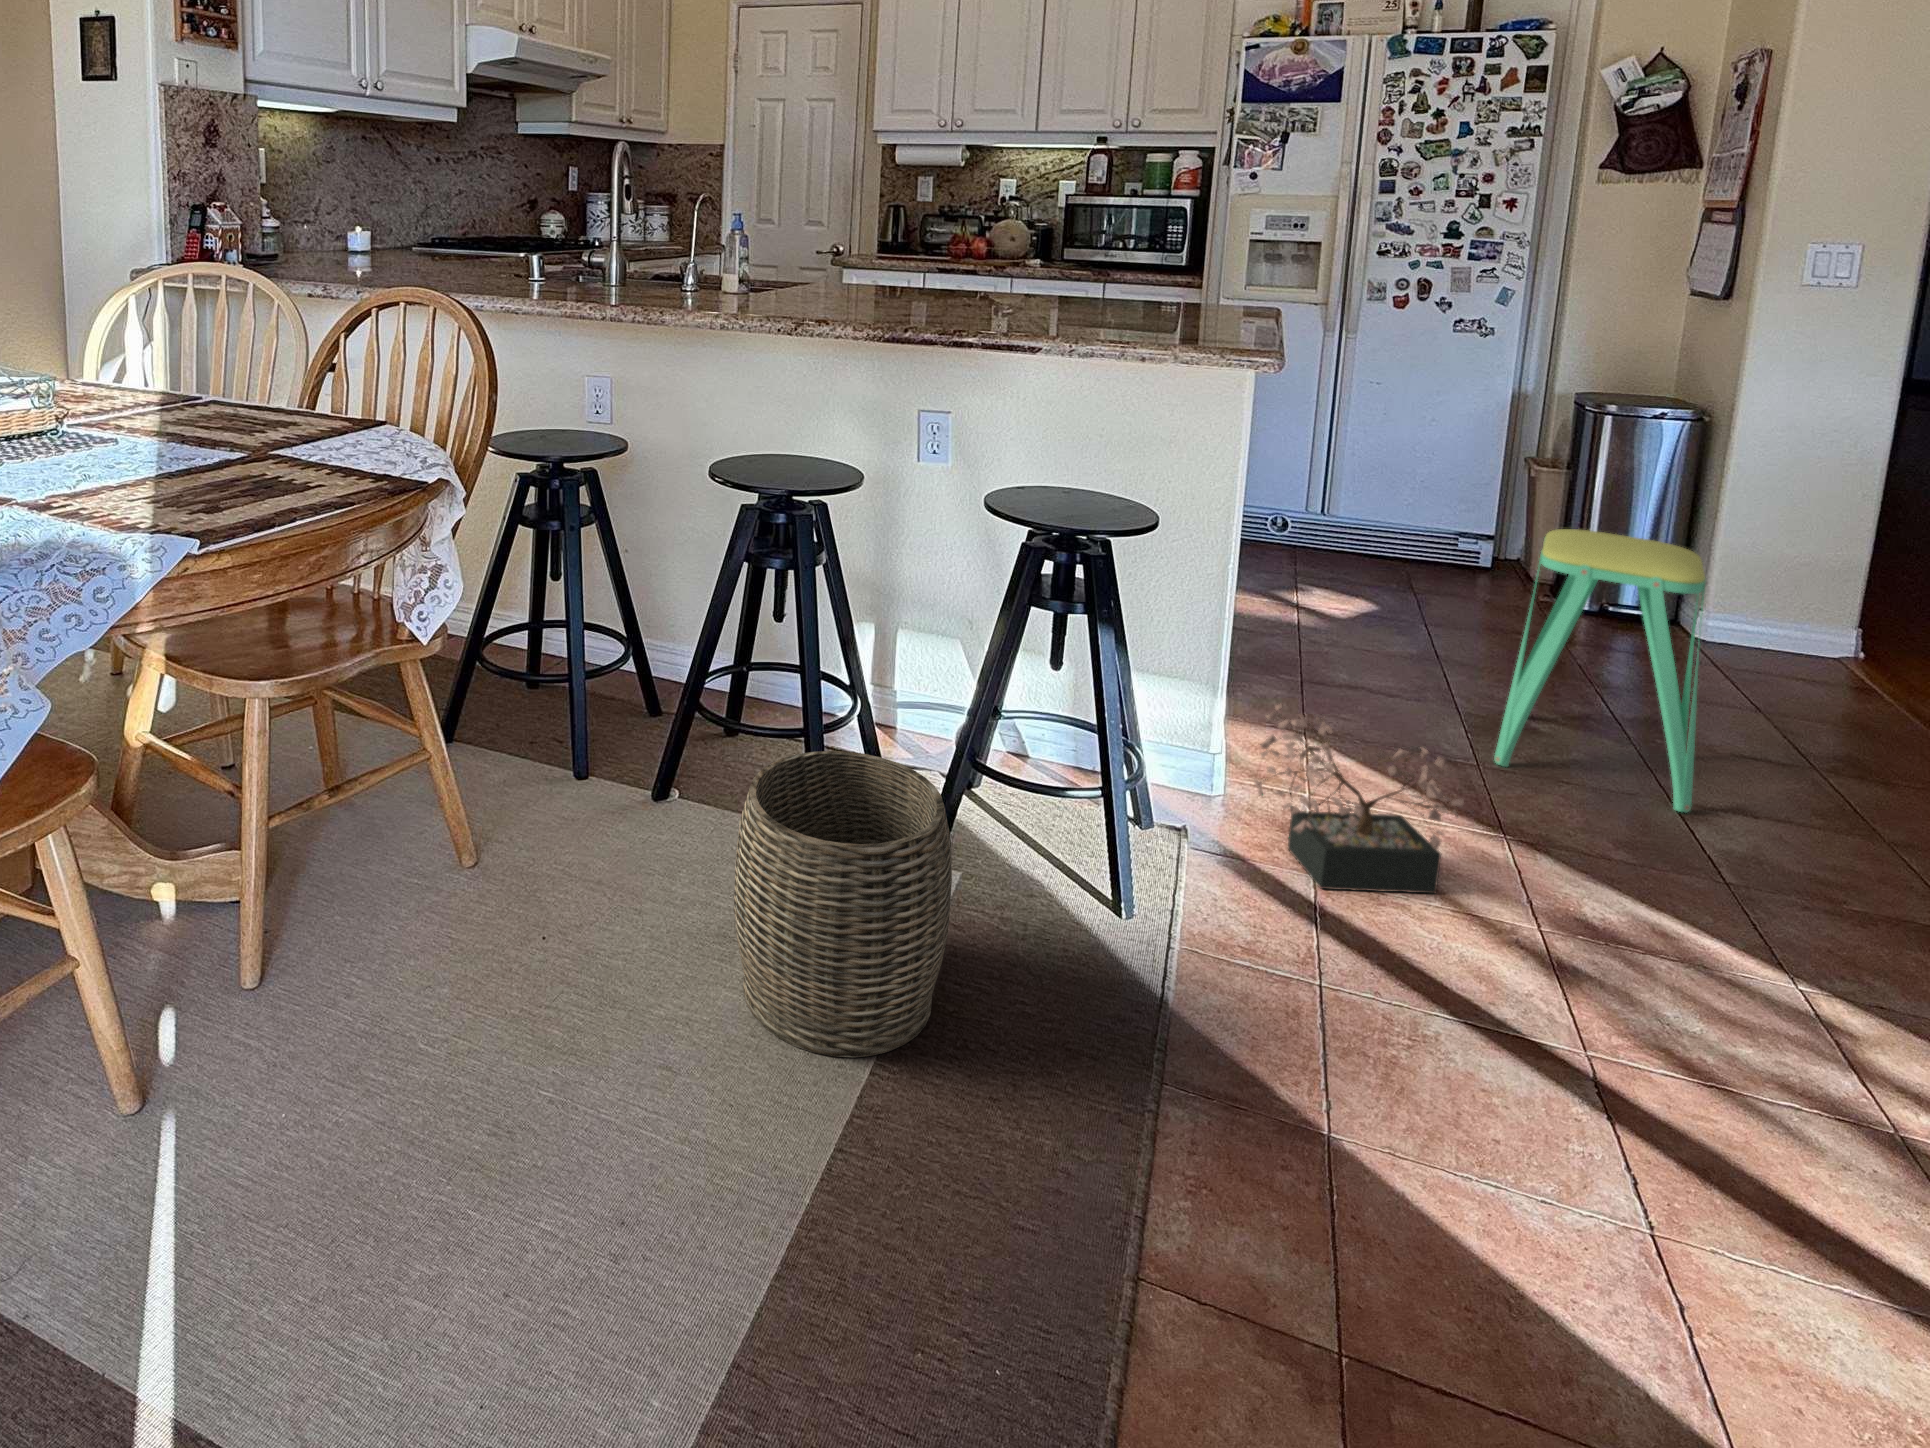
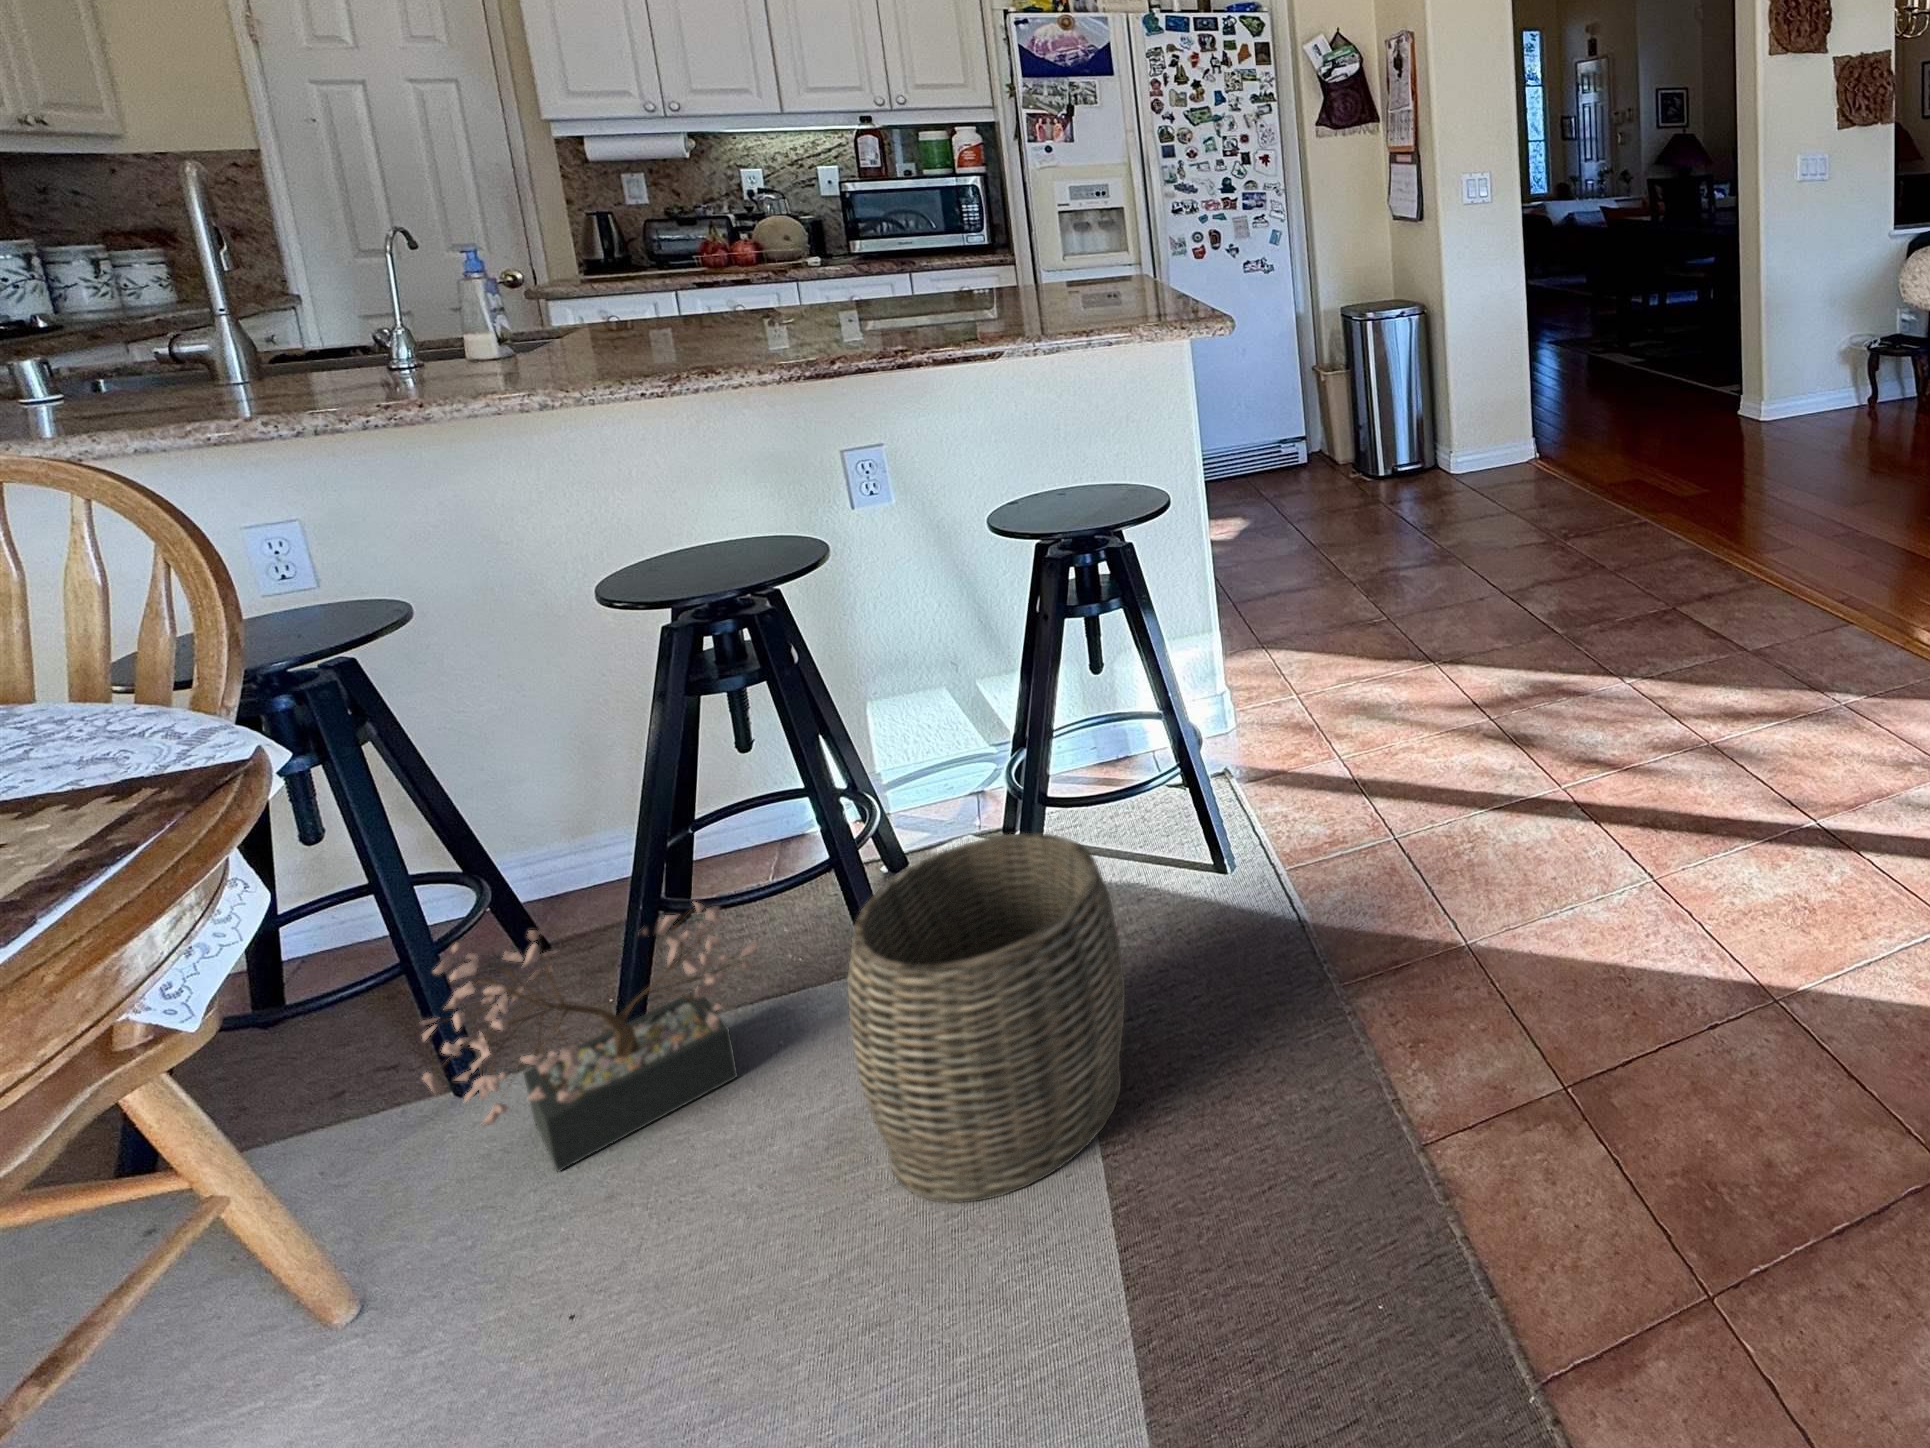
stool: present [1494,529,1706,812] -> none [1386,408,1521,612]
decorative plant: present [1255,704,1464,893] -> present [419,902,757,1171]

